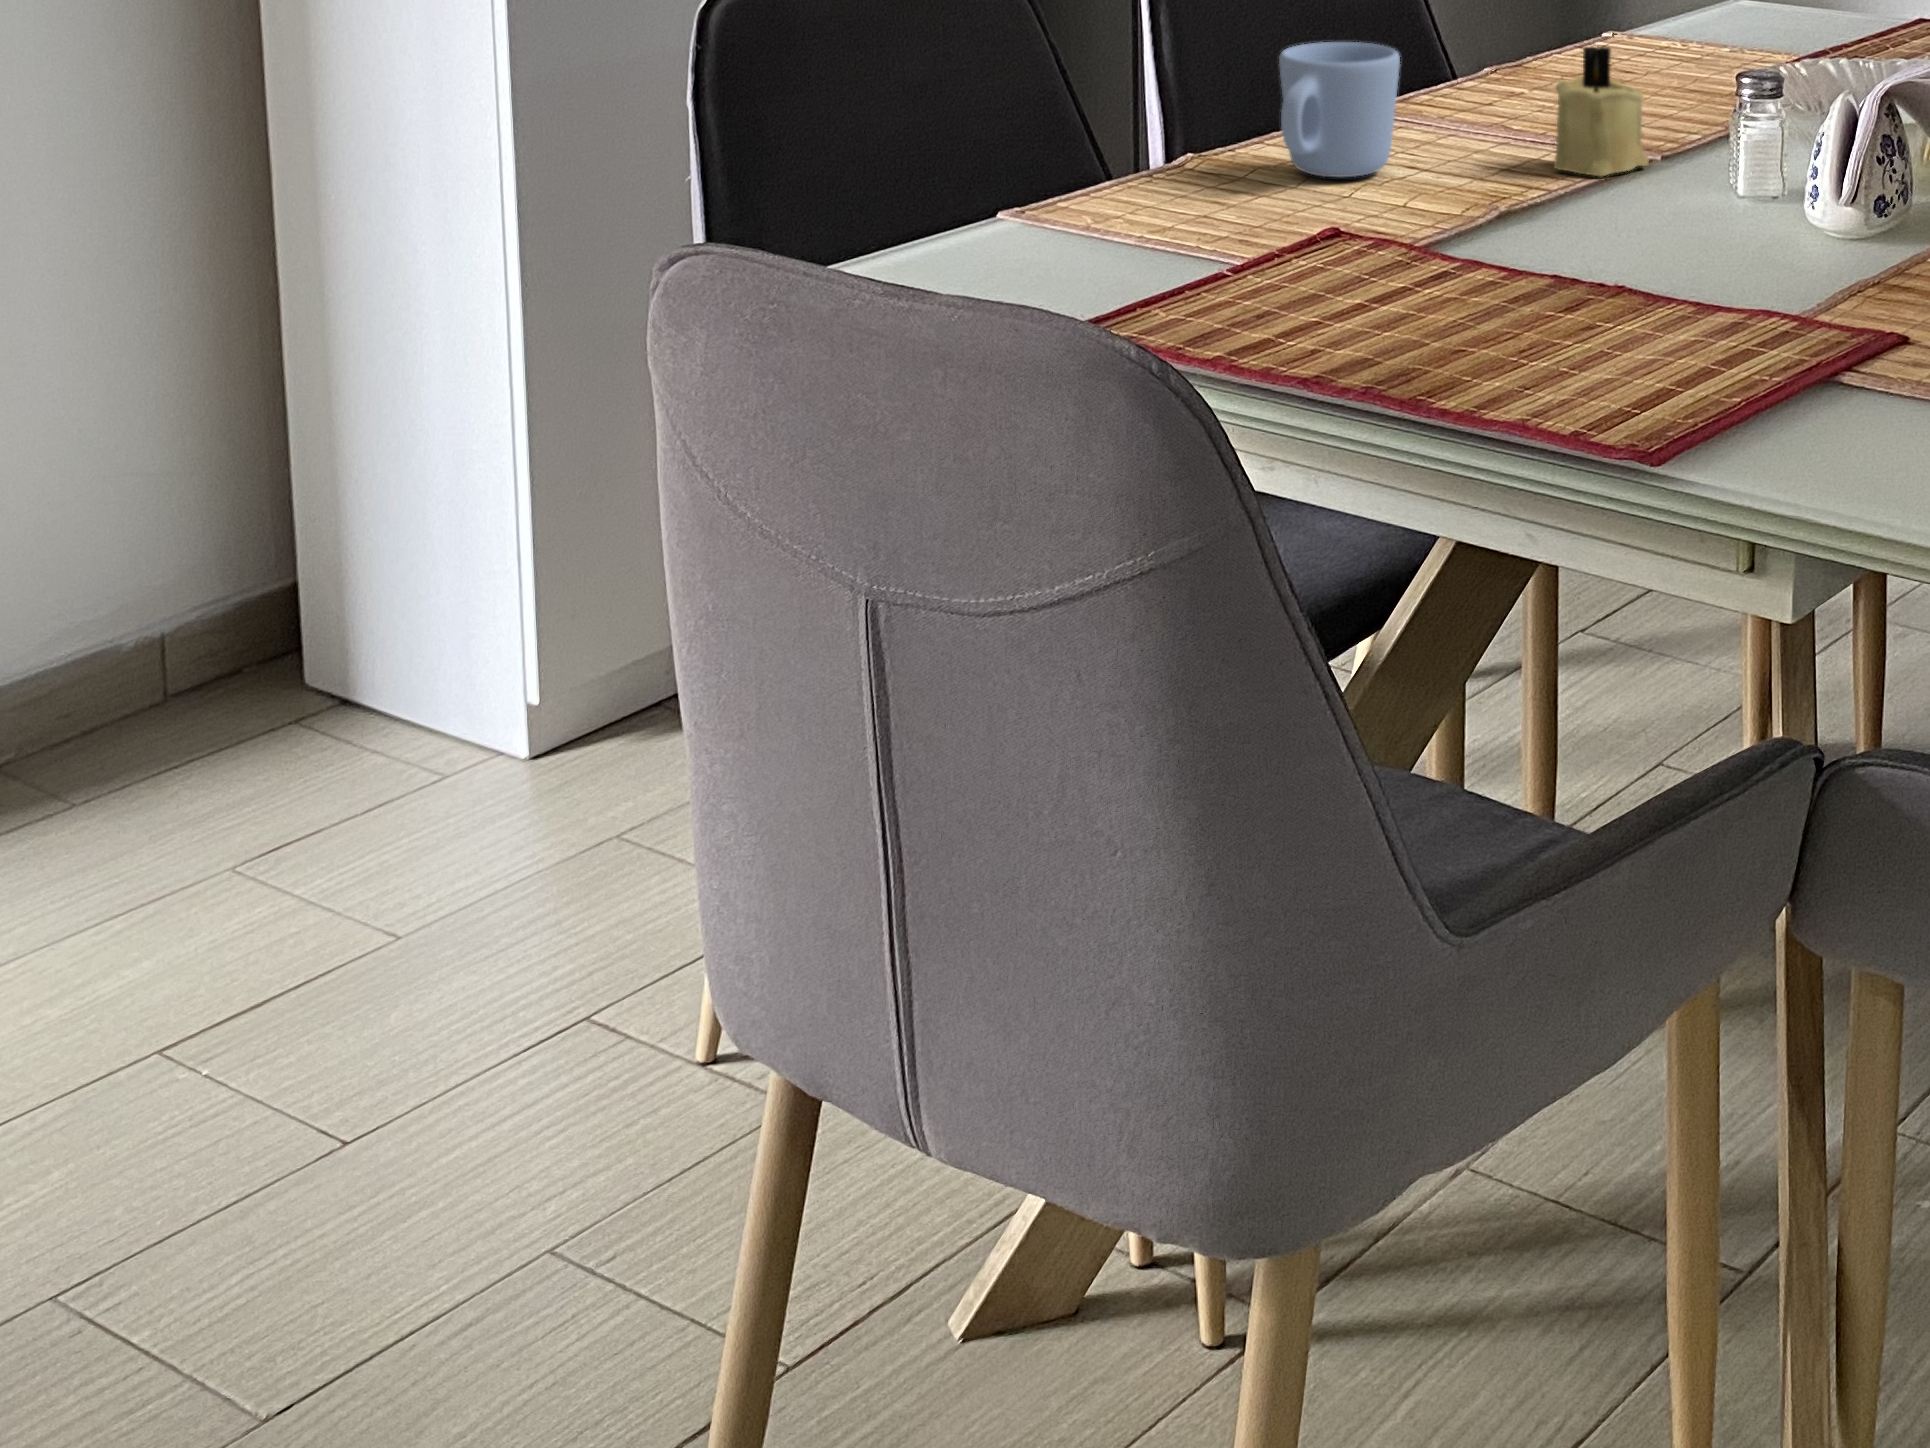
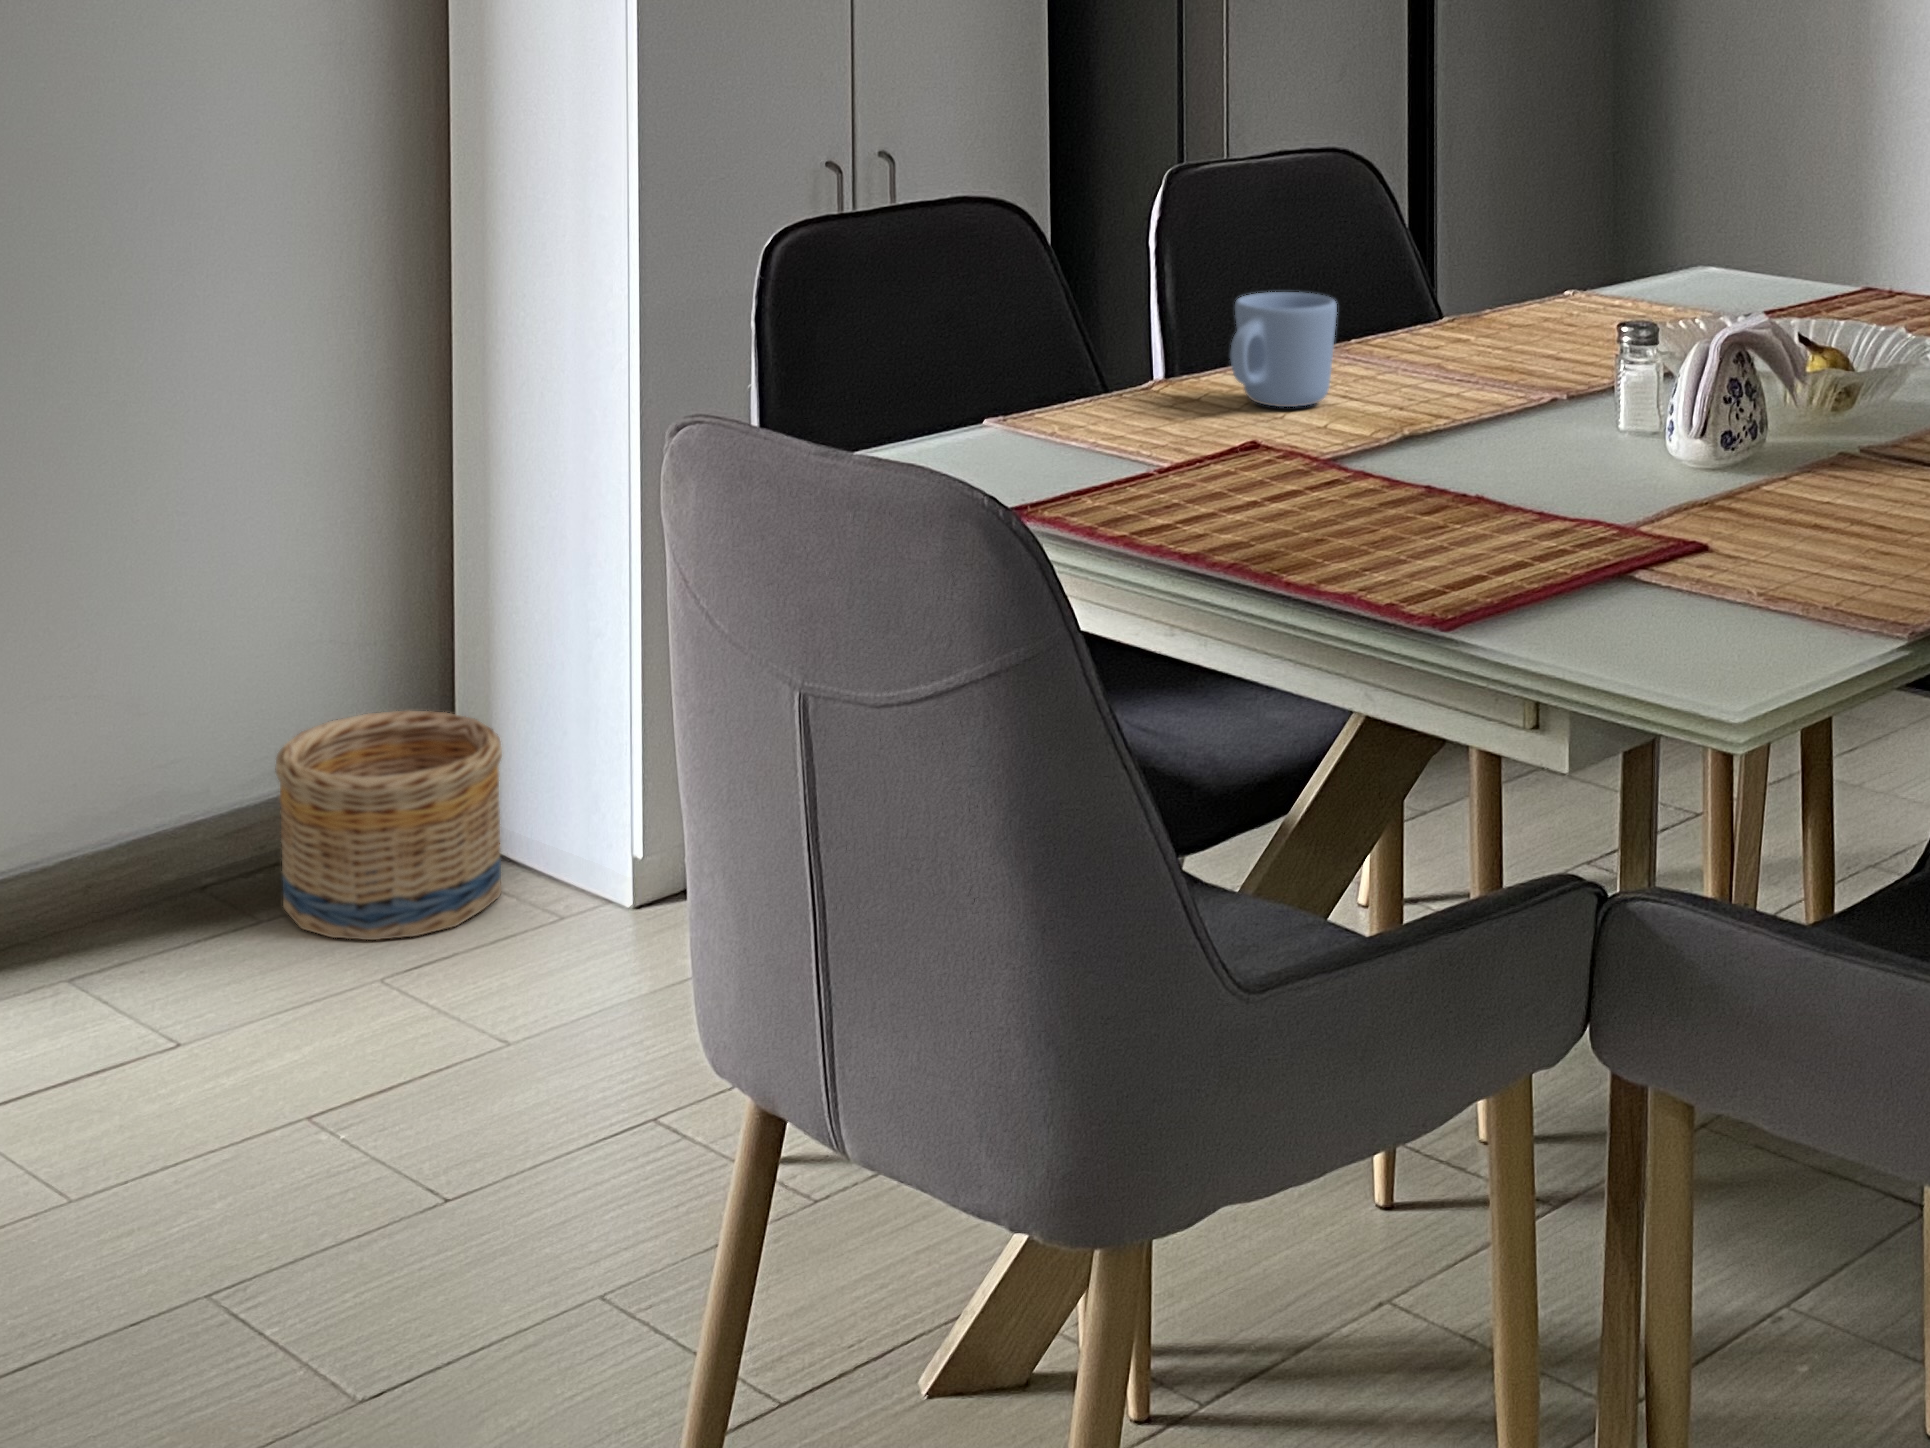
candle: present [1554,47,1649,176] -> none [1471,300,1555,413]
basket: none [81,551,371,824] -> present [275,711,502,940]

